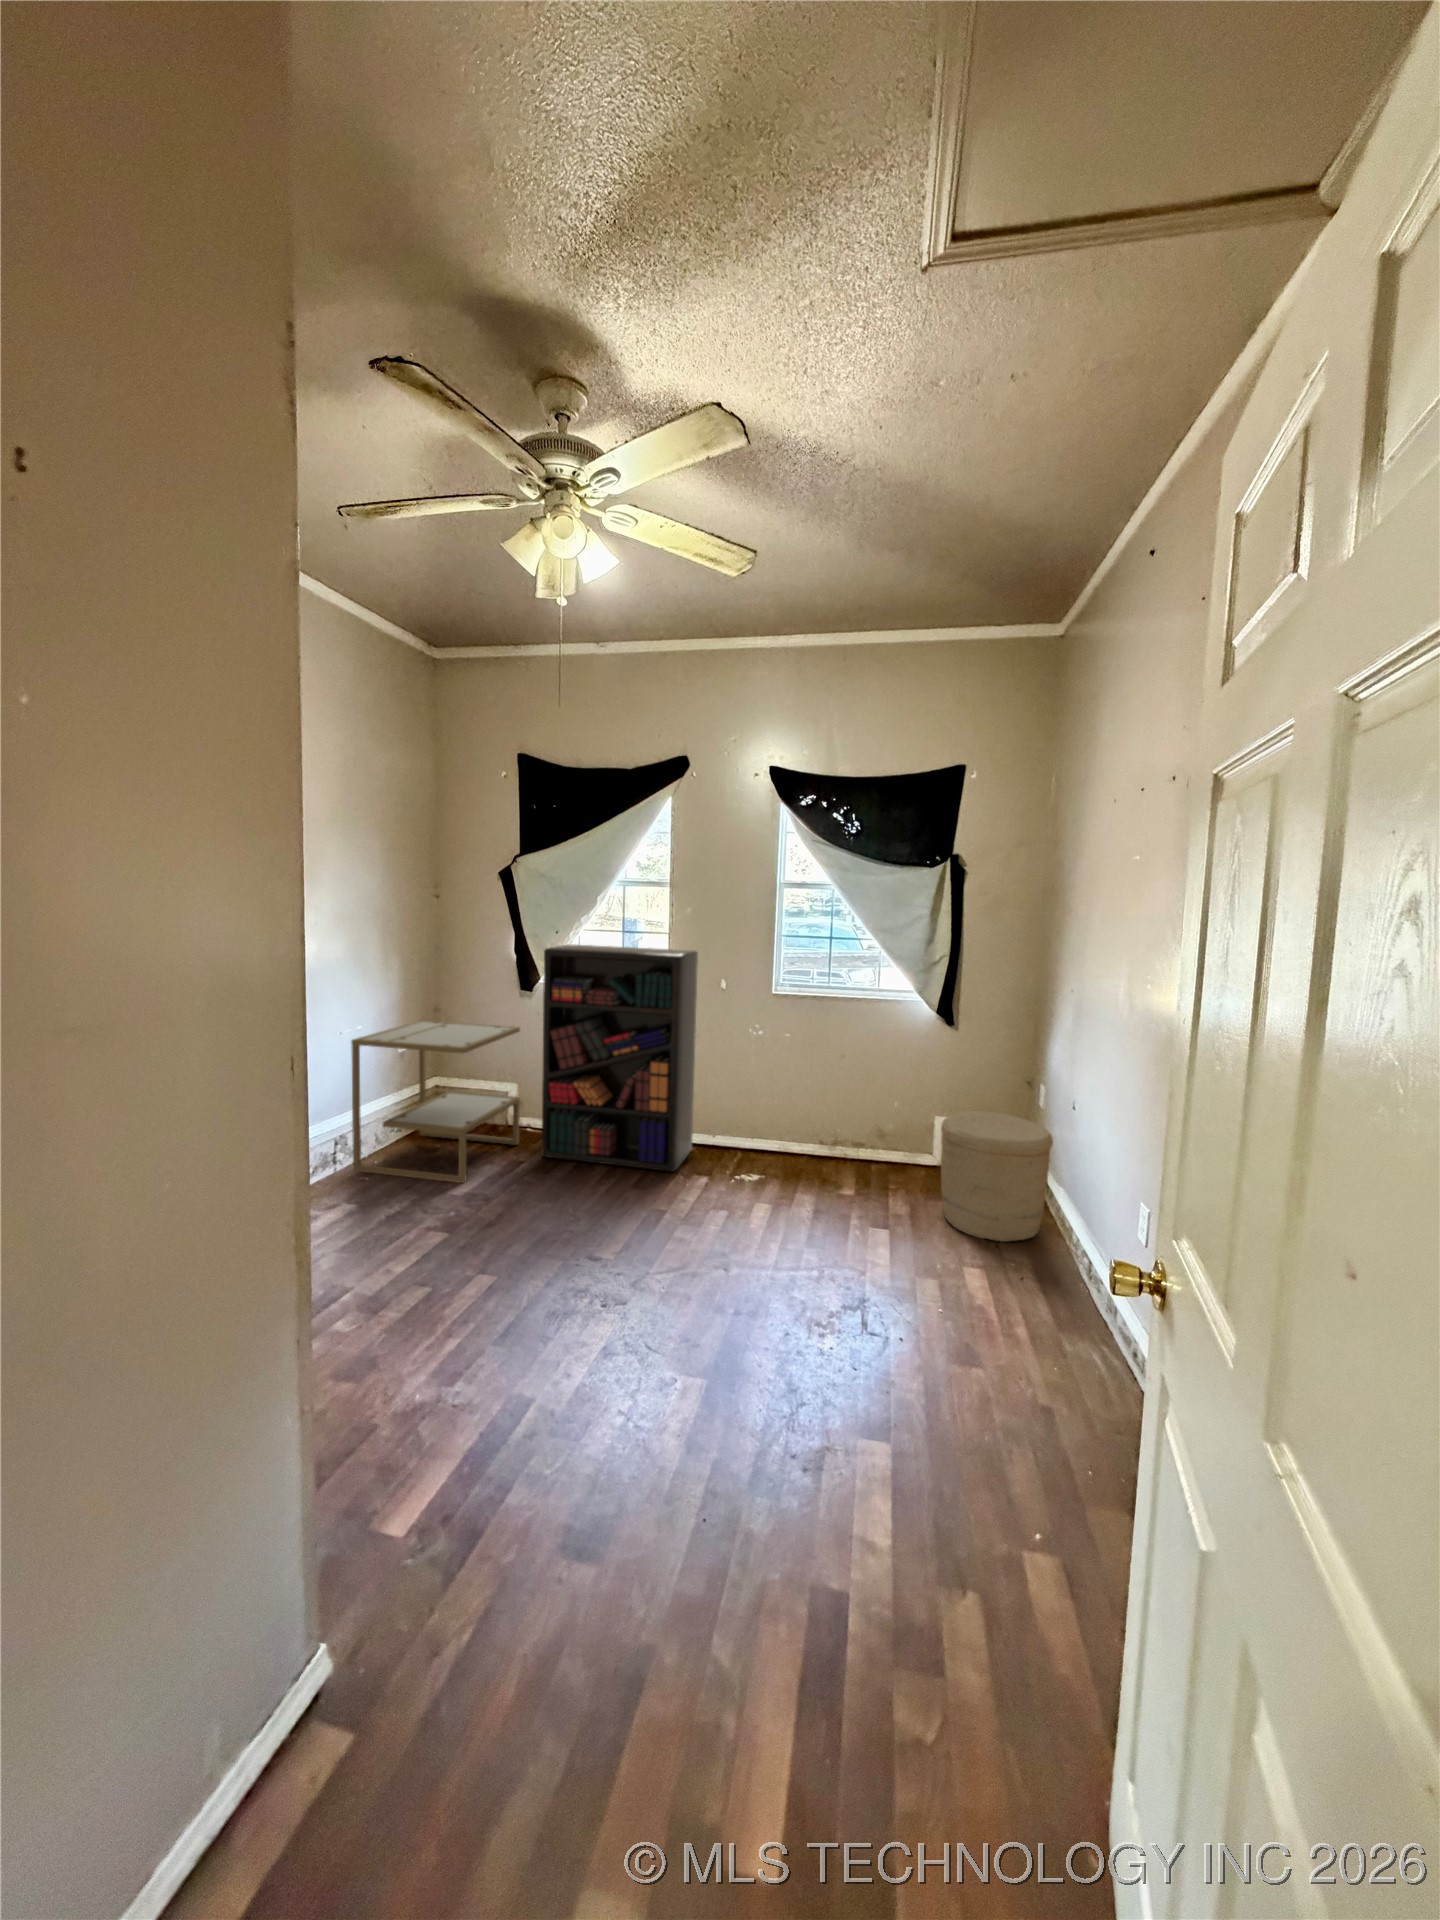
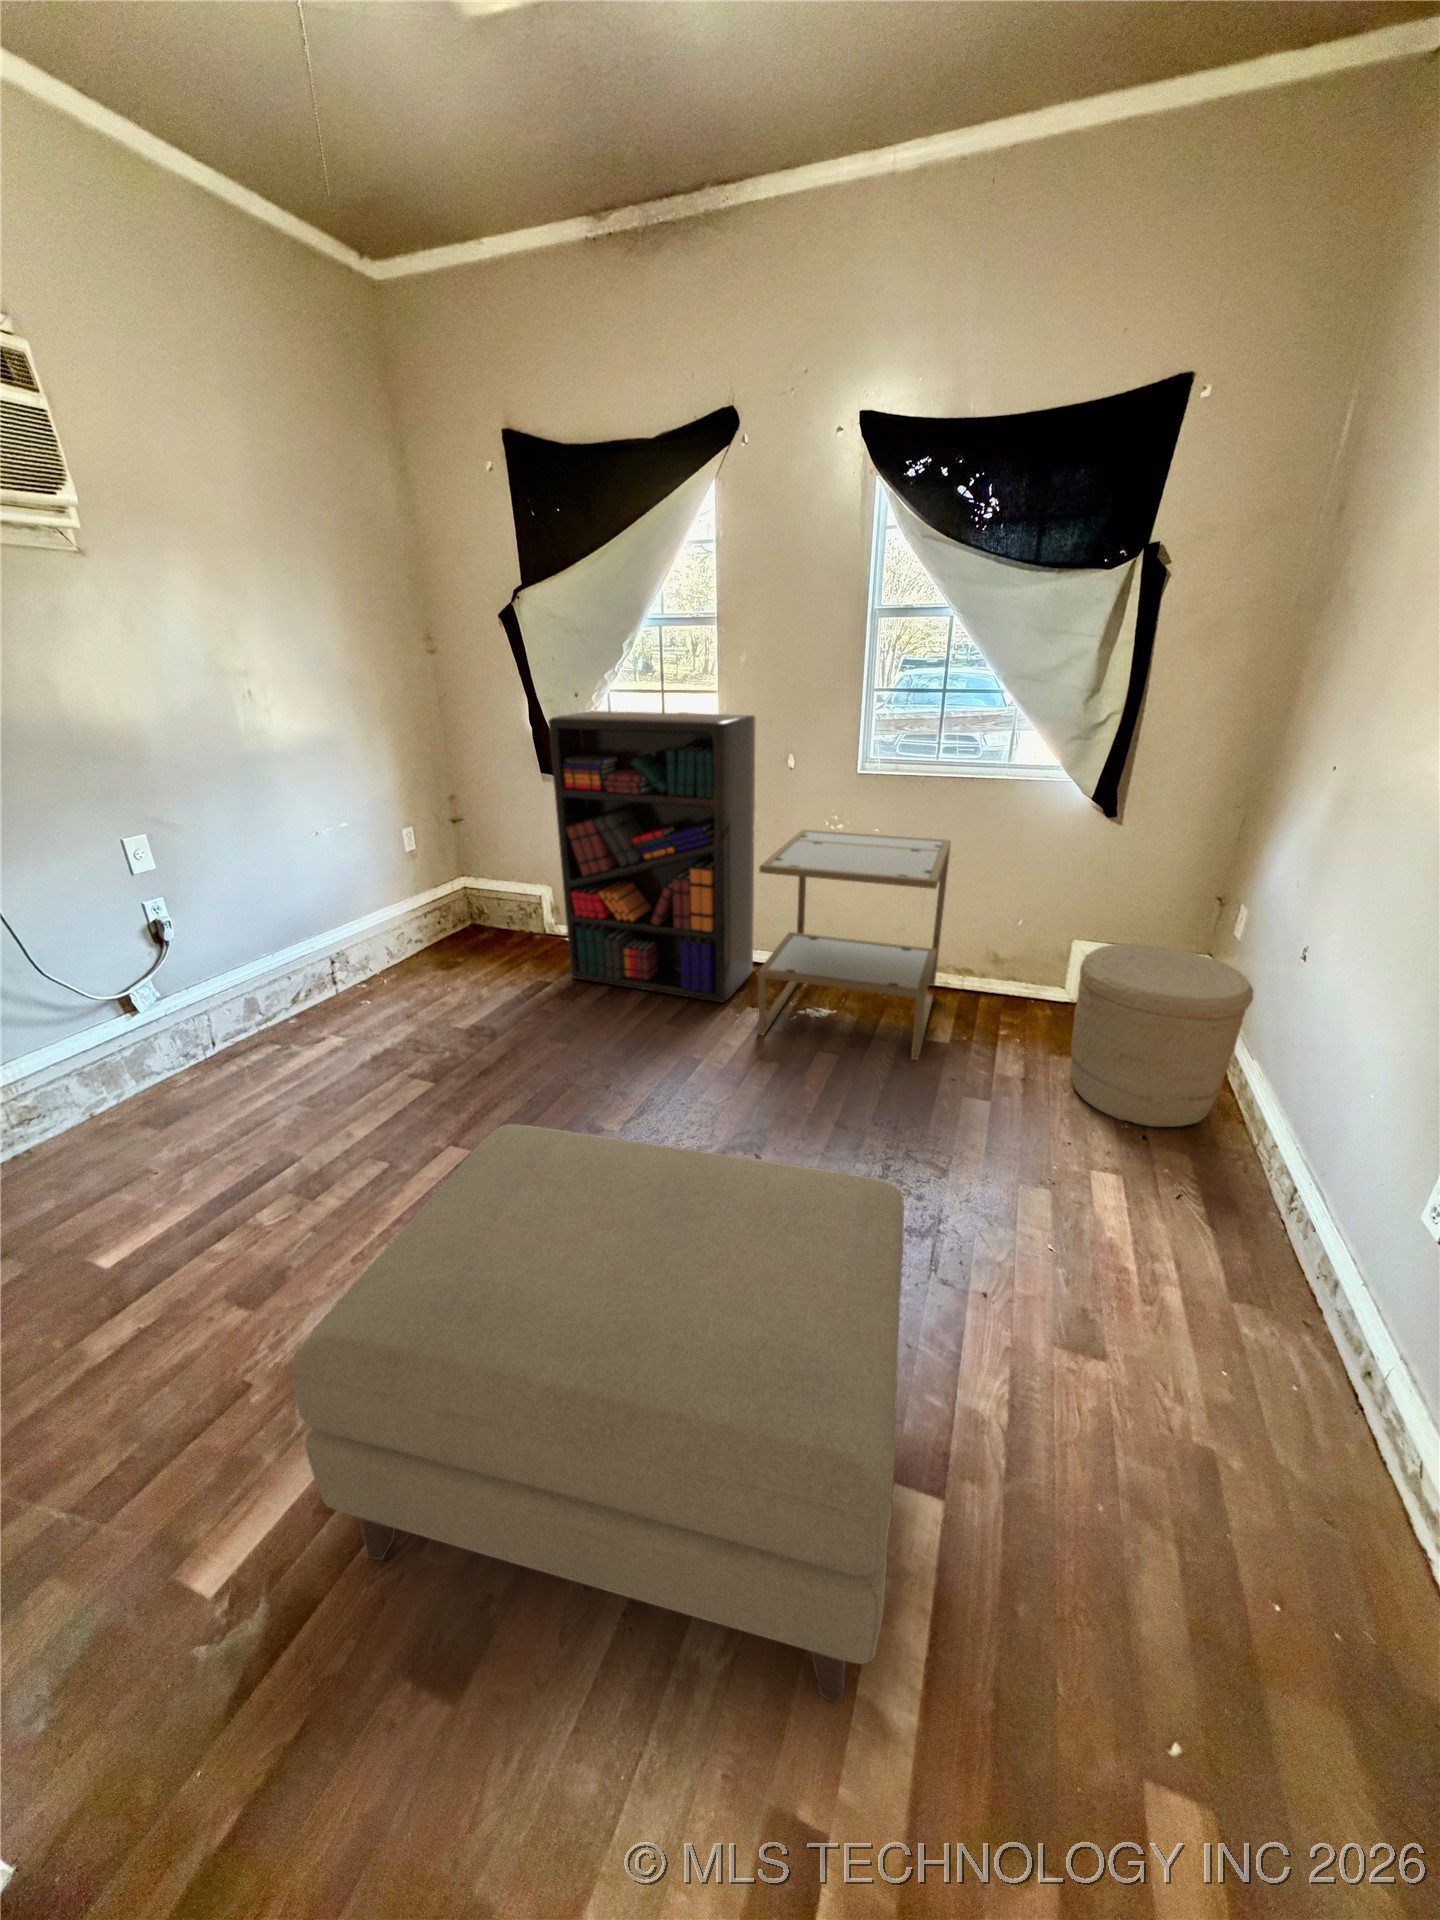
side table: present [351,1020,520,1183] -> present [757,830,951,1060]
ottoman: none [489,1215,869,1548] -> present [292,1124,904,1703]

